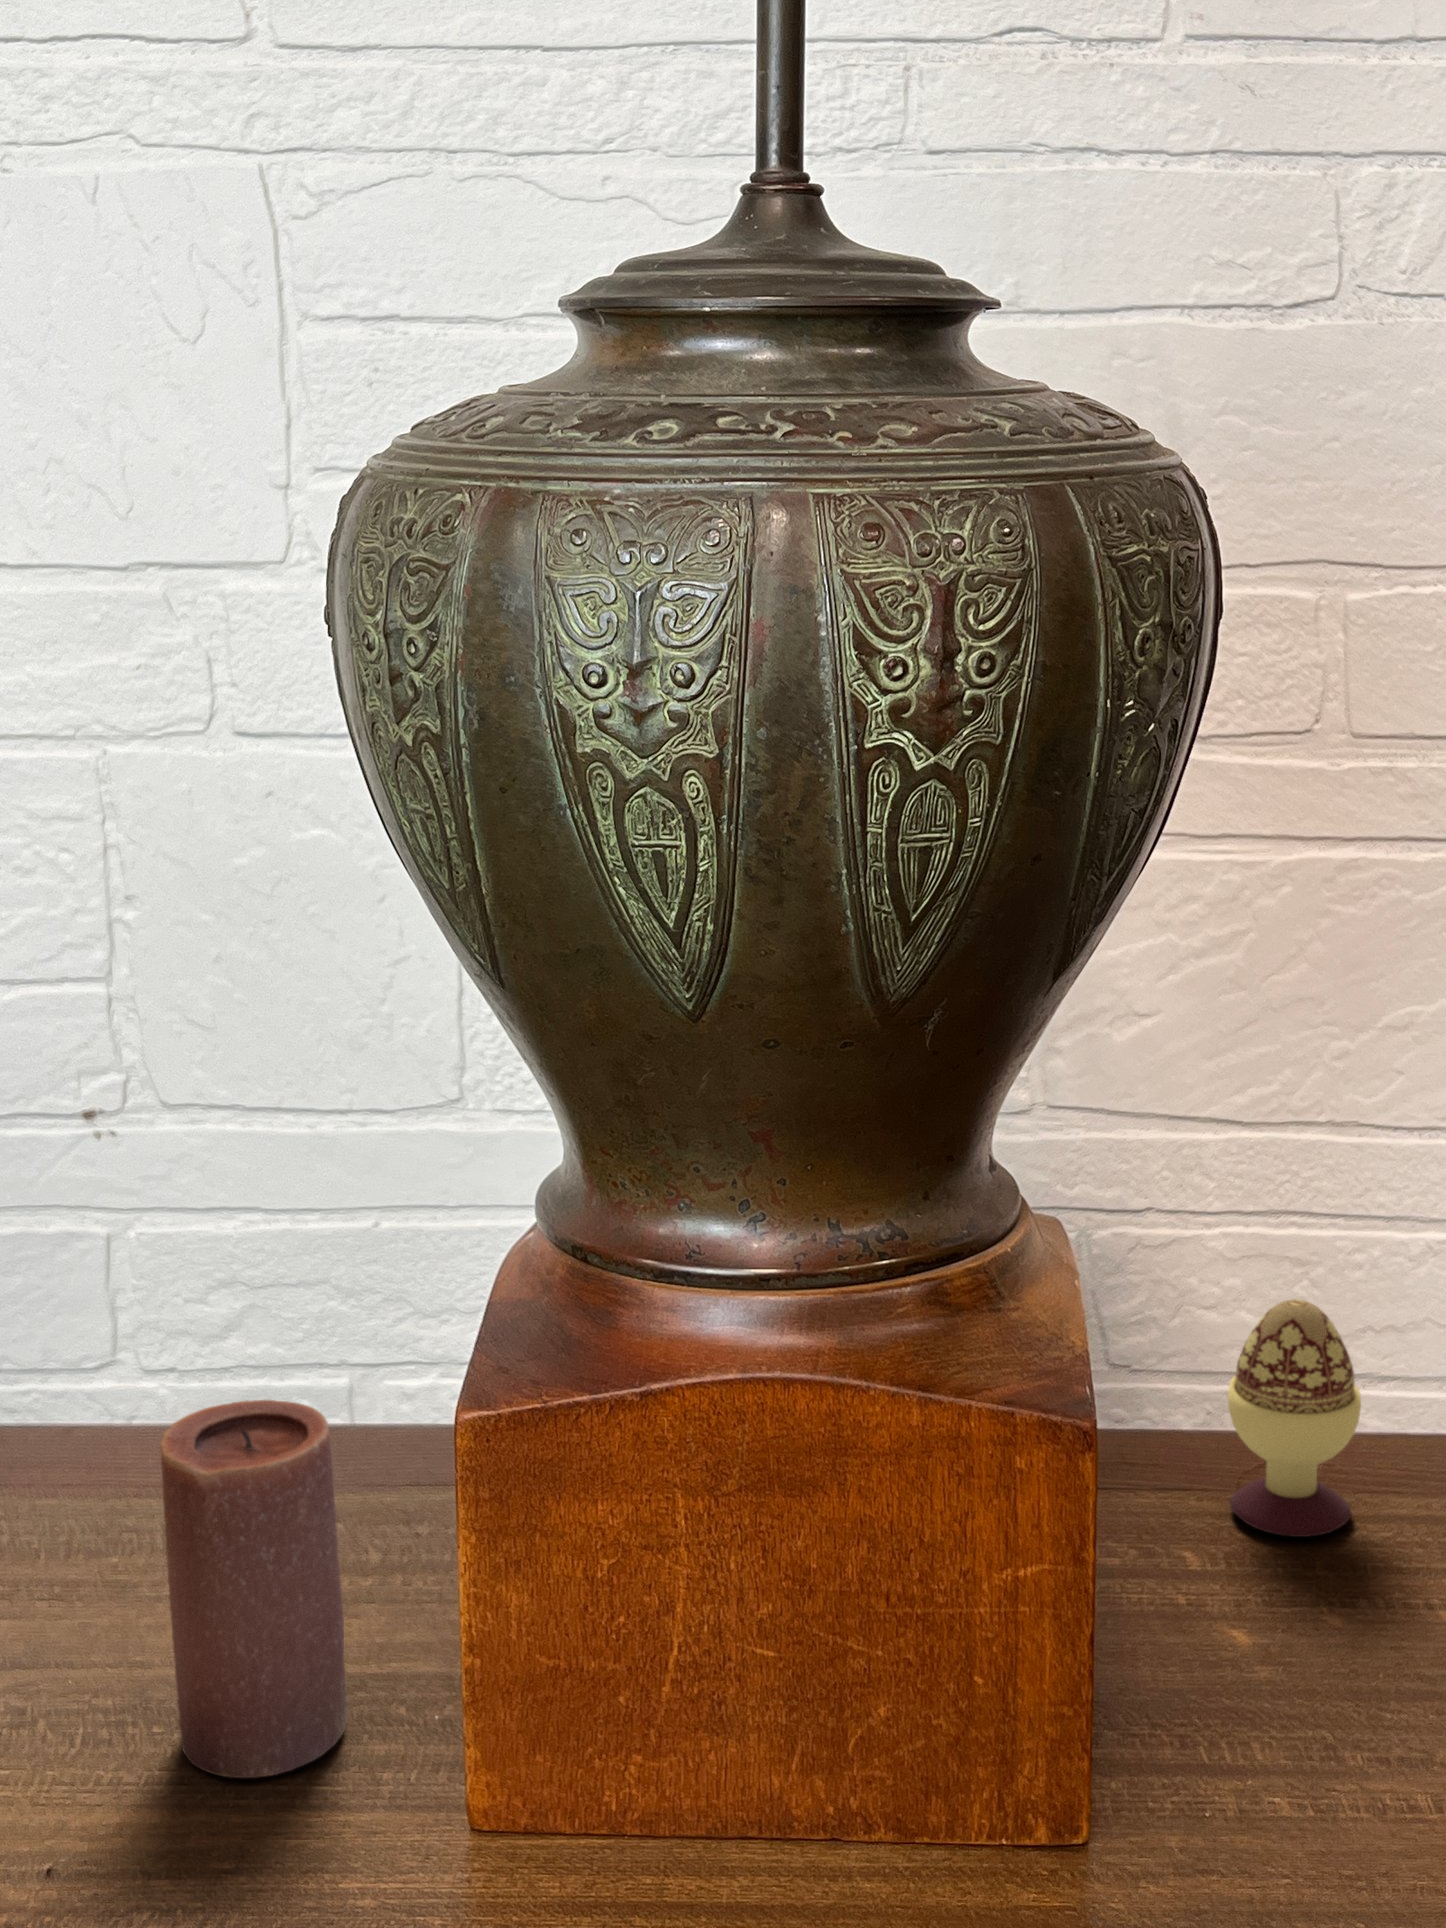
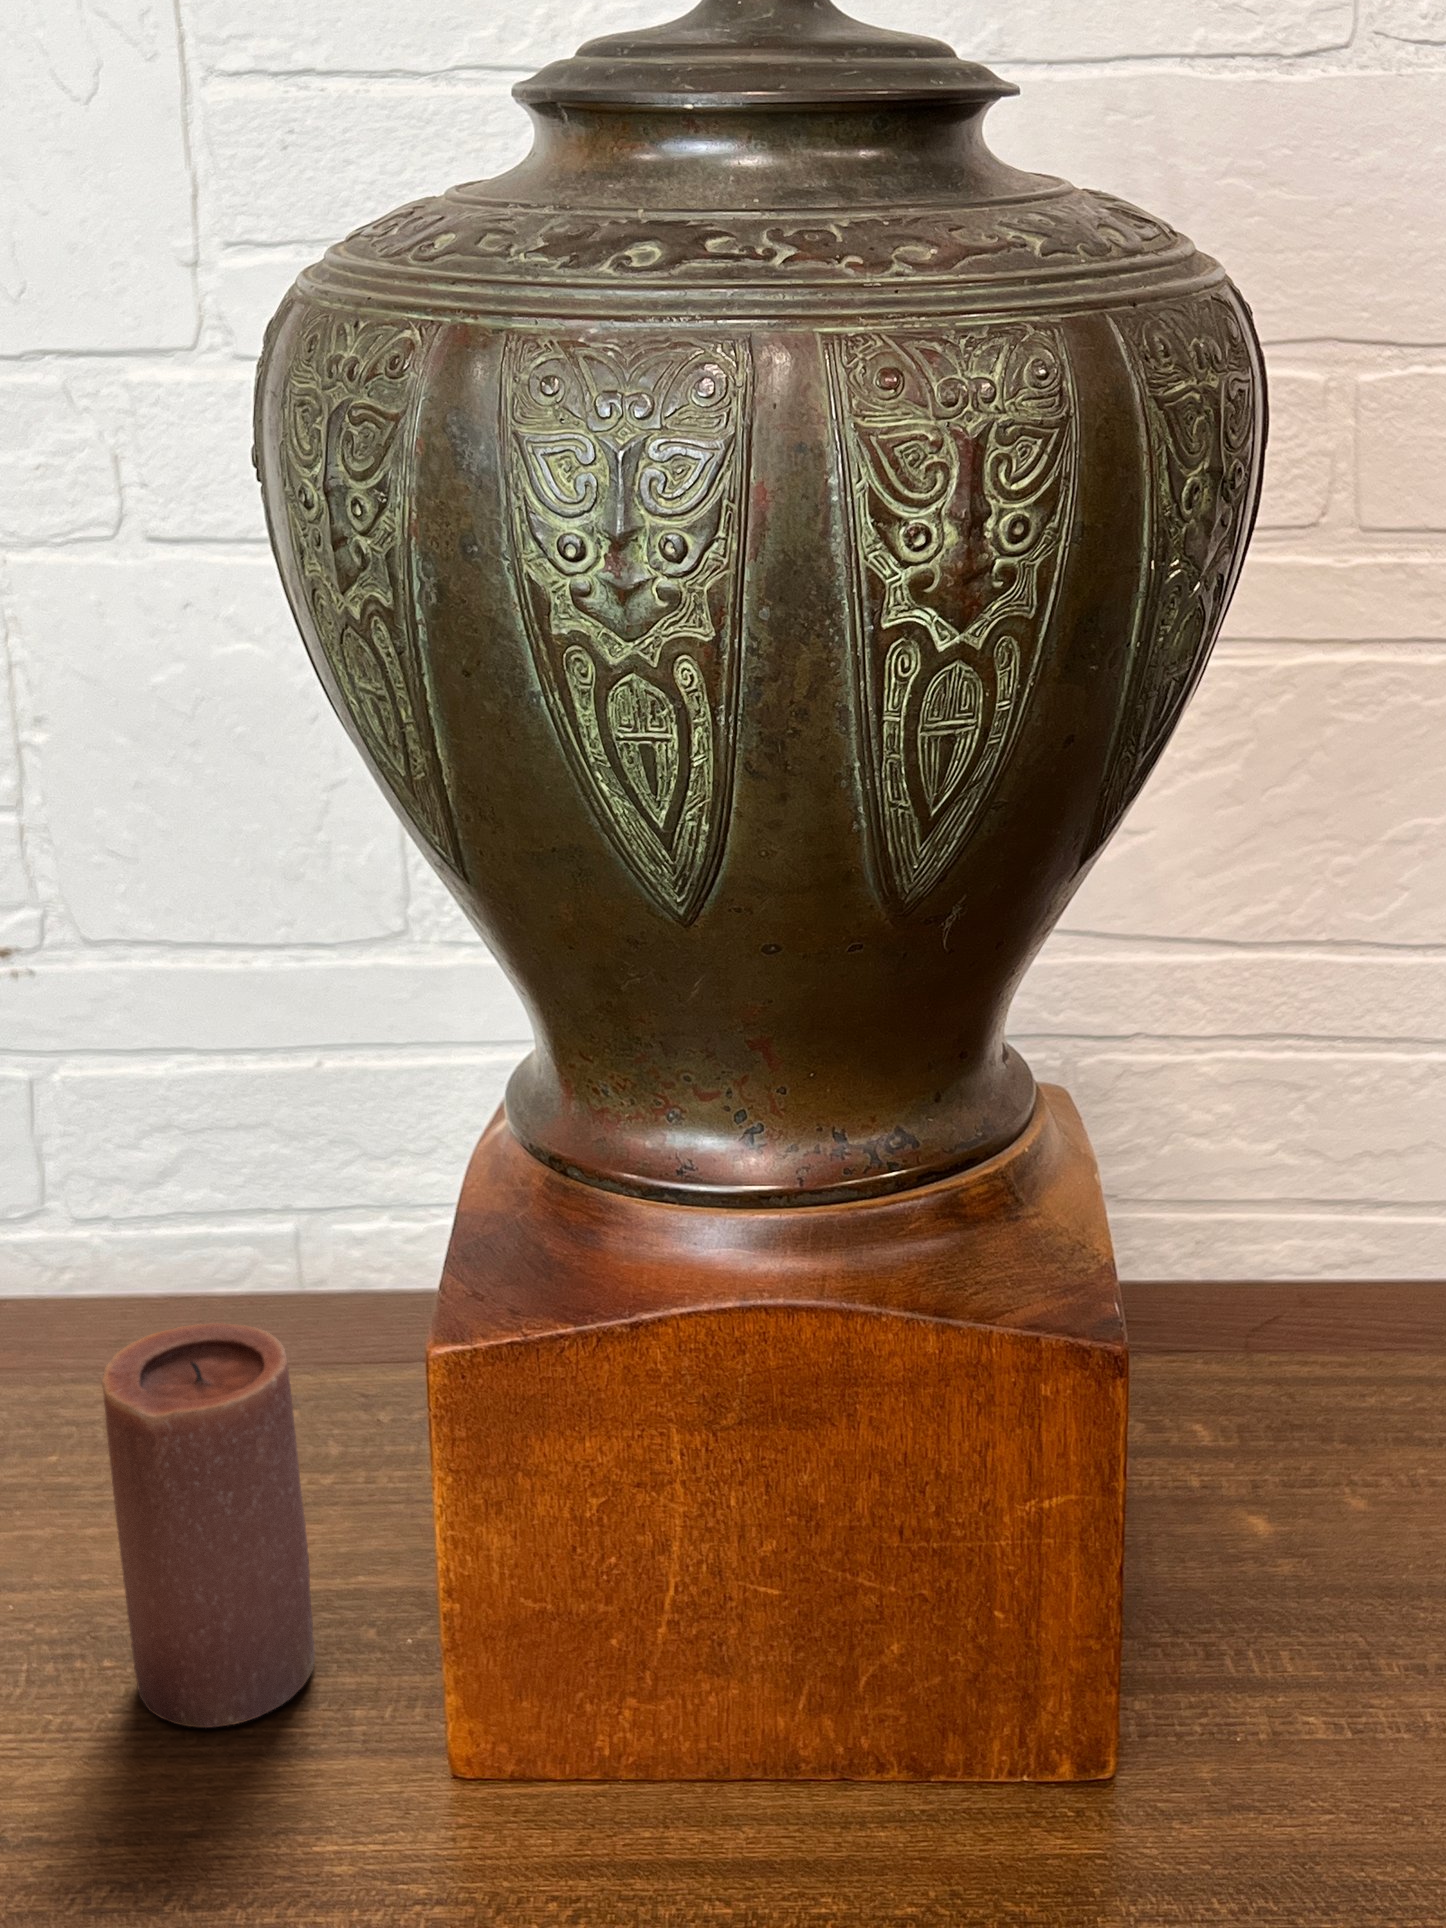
decorative egg: present [1228,1299,1361,1537] -> none [1246,1170,1388,1419]

